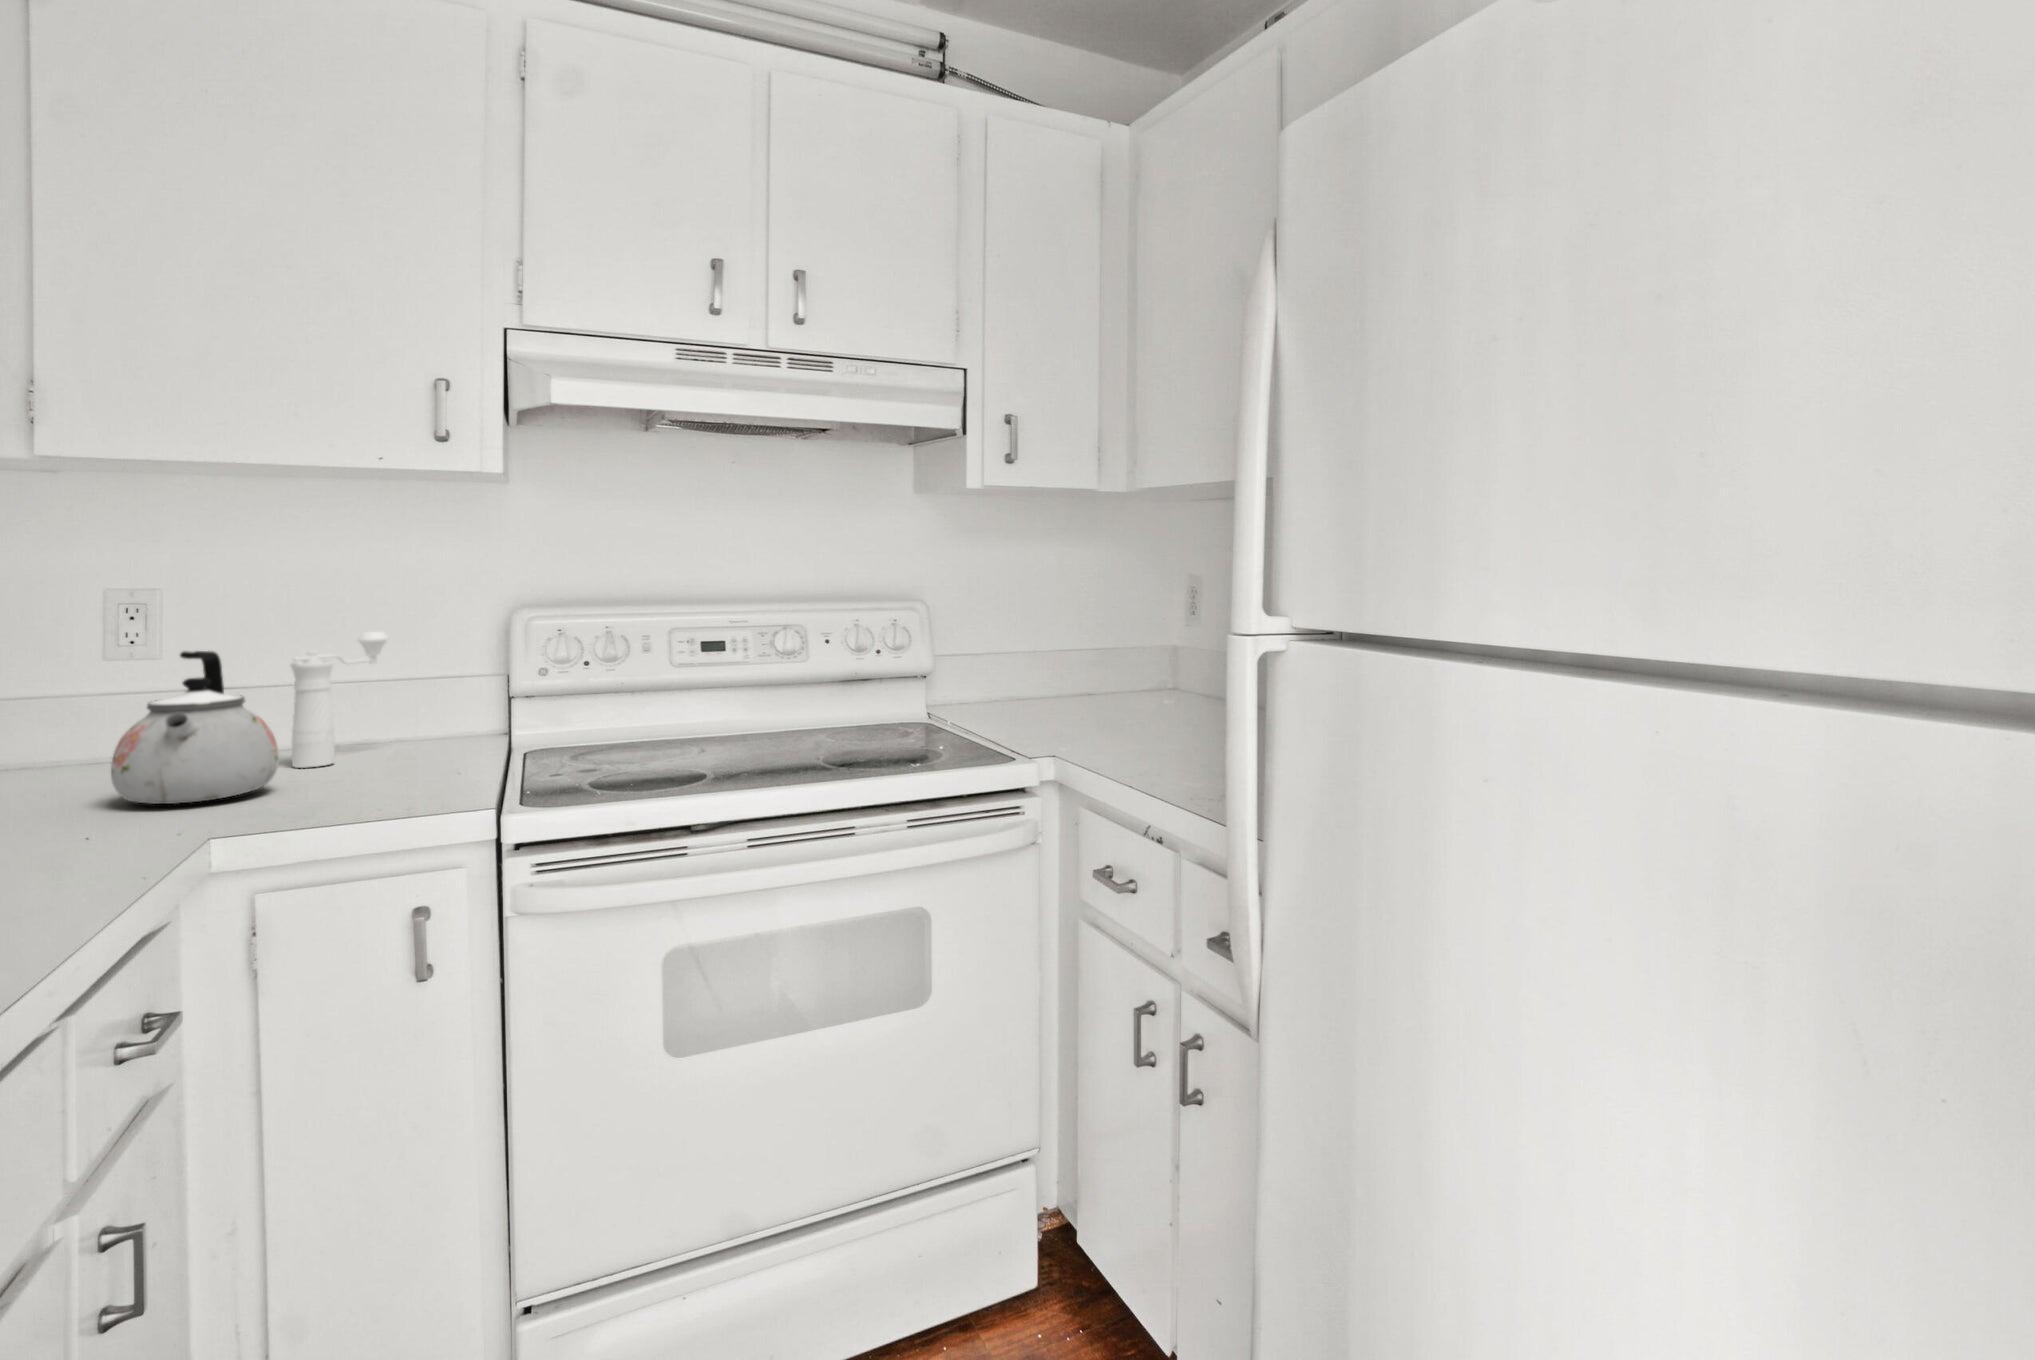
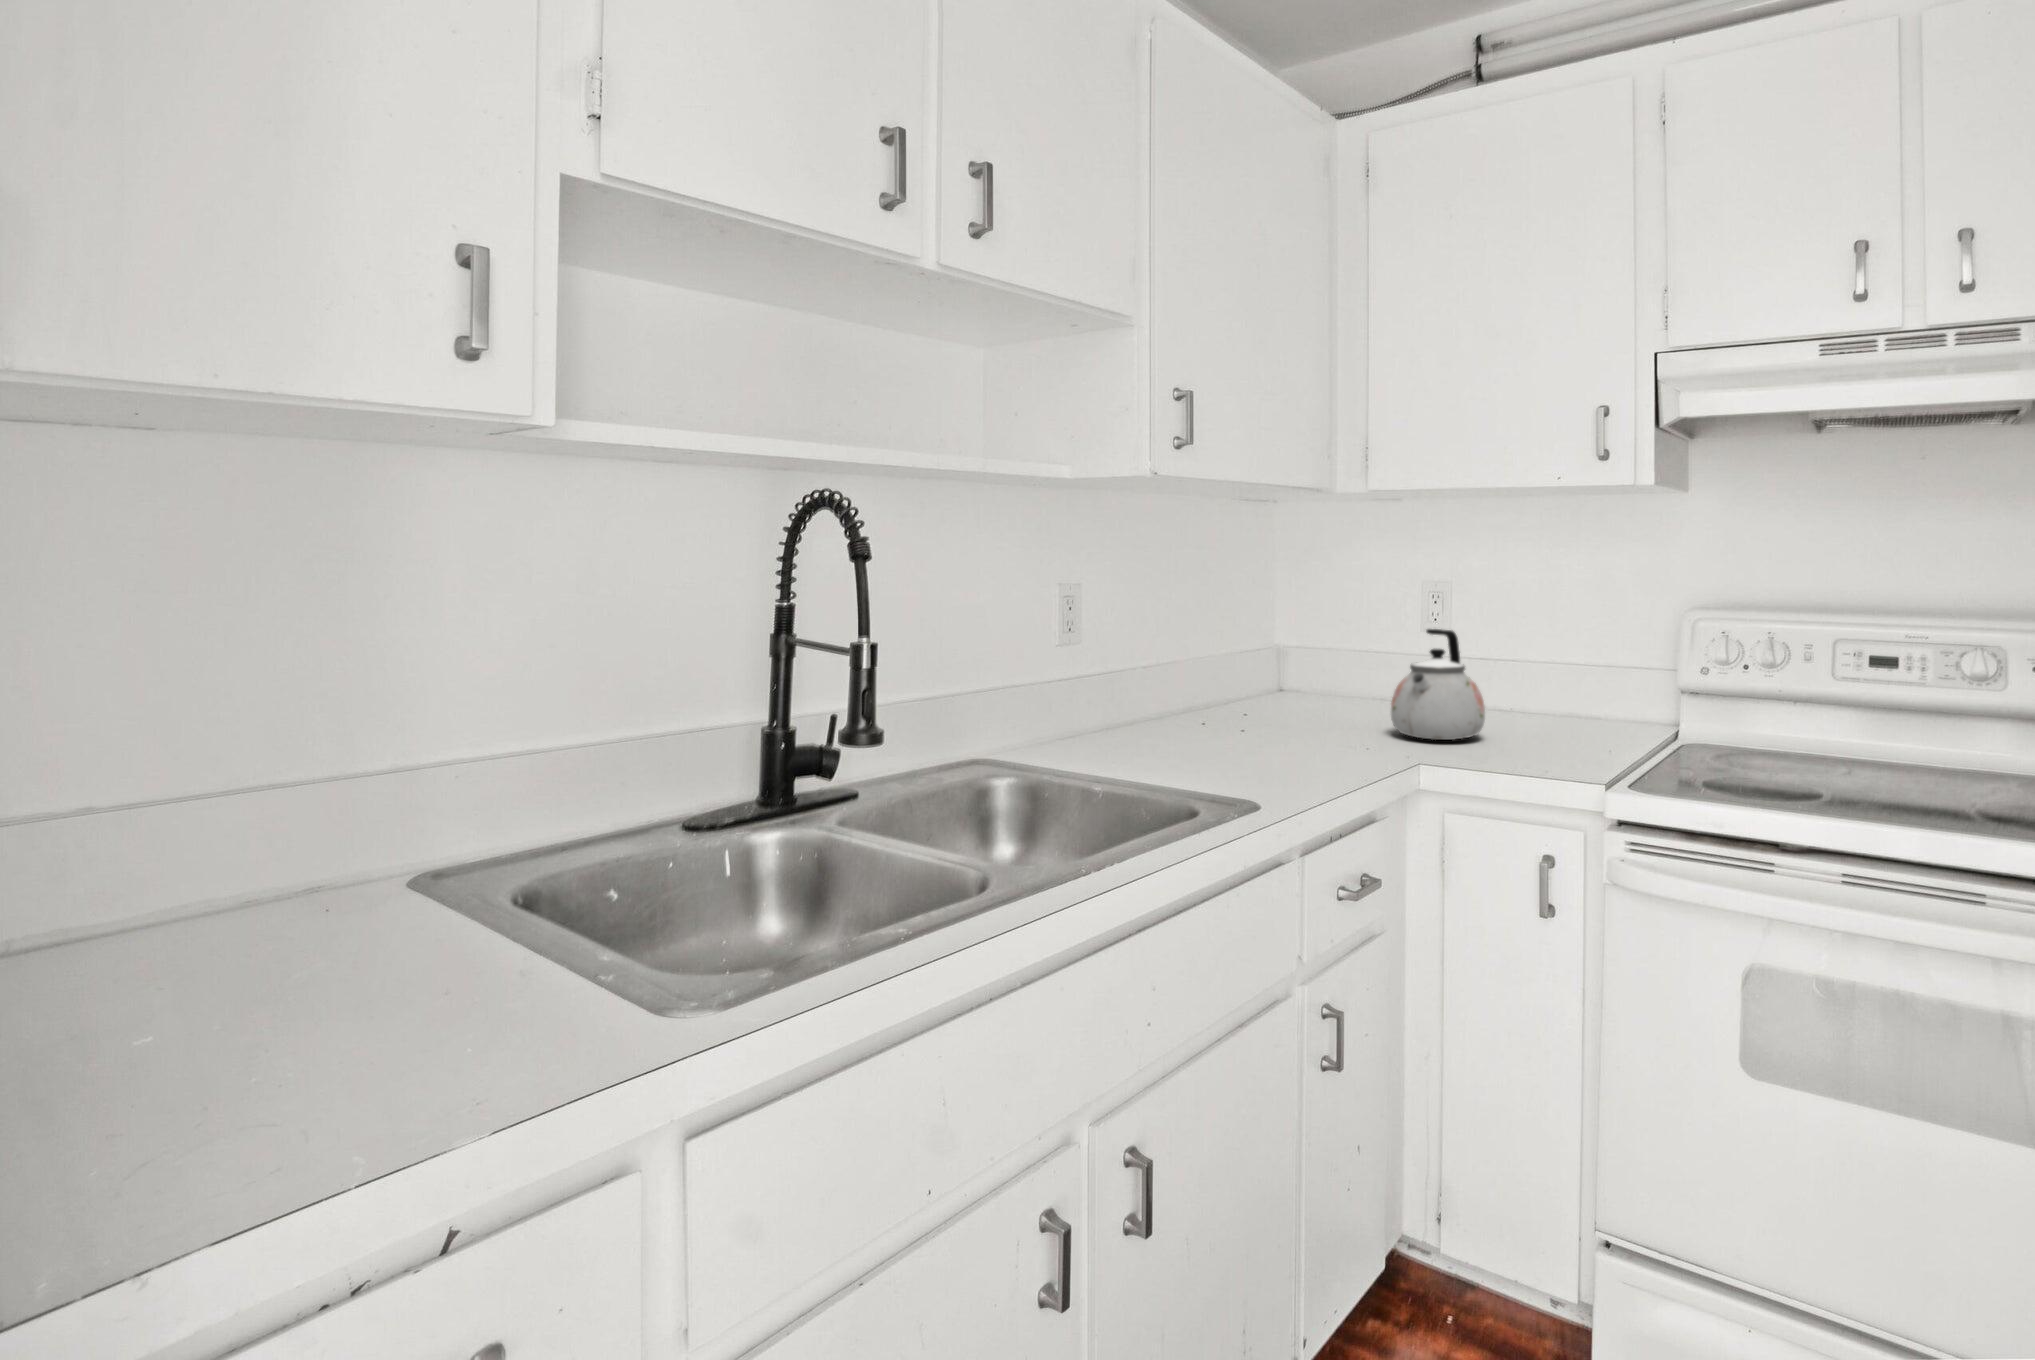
pepper mill: present [291,632,389,768] -> none [1511,624,1584,728]

